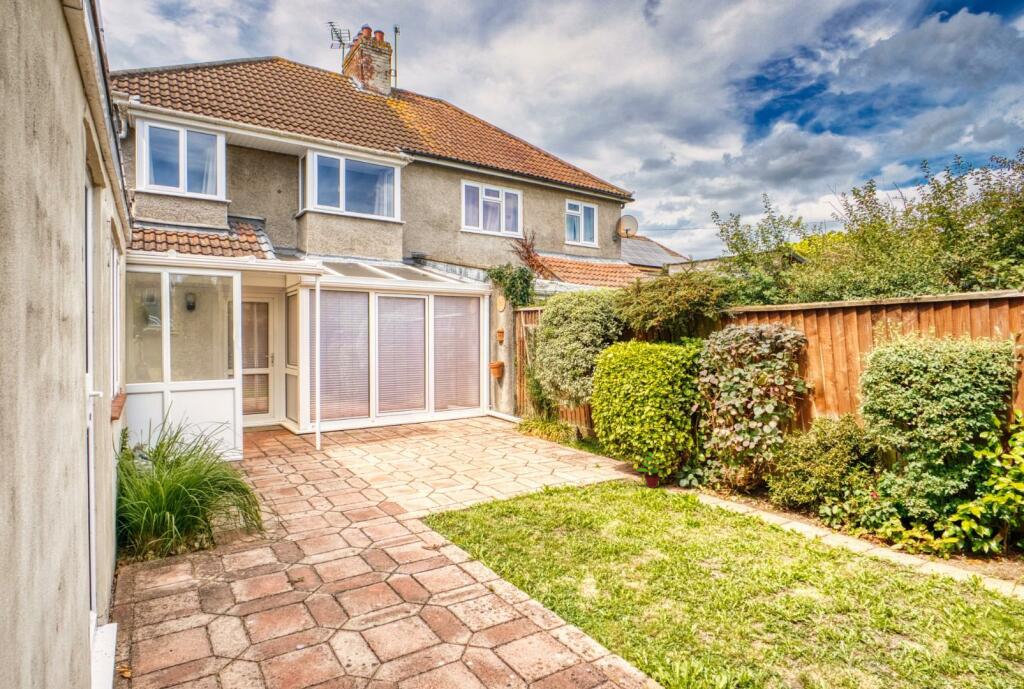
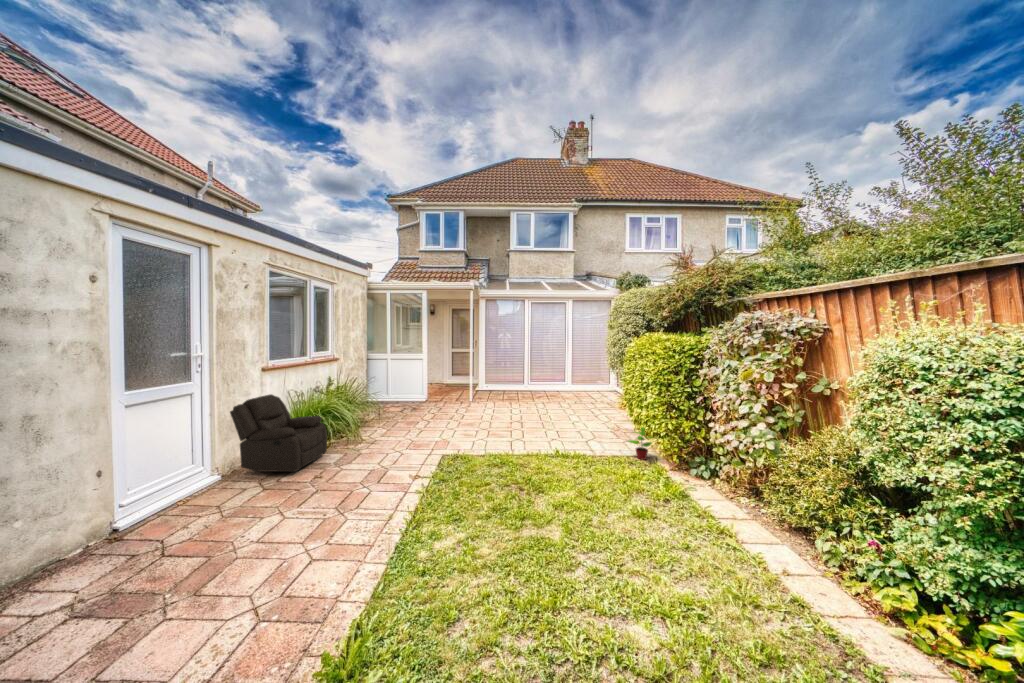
chair: none [146,489,298,640] -> present [230,394,327,472]

